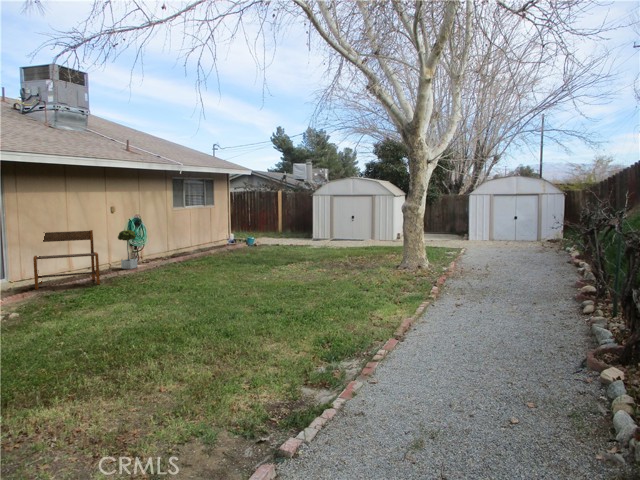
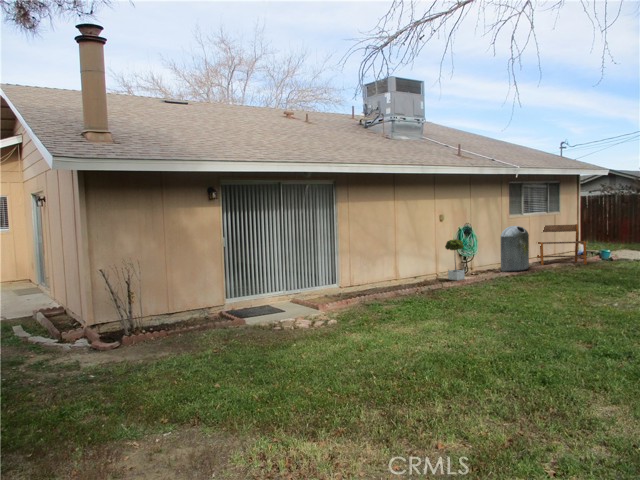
trash can: none [167,218,192,259] -> present [501,226,529,272]
bench: present [33,230,100,289] -> present [537,224,587,265]

